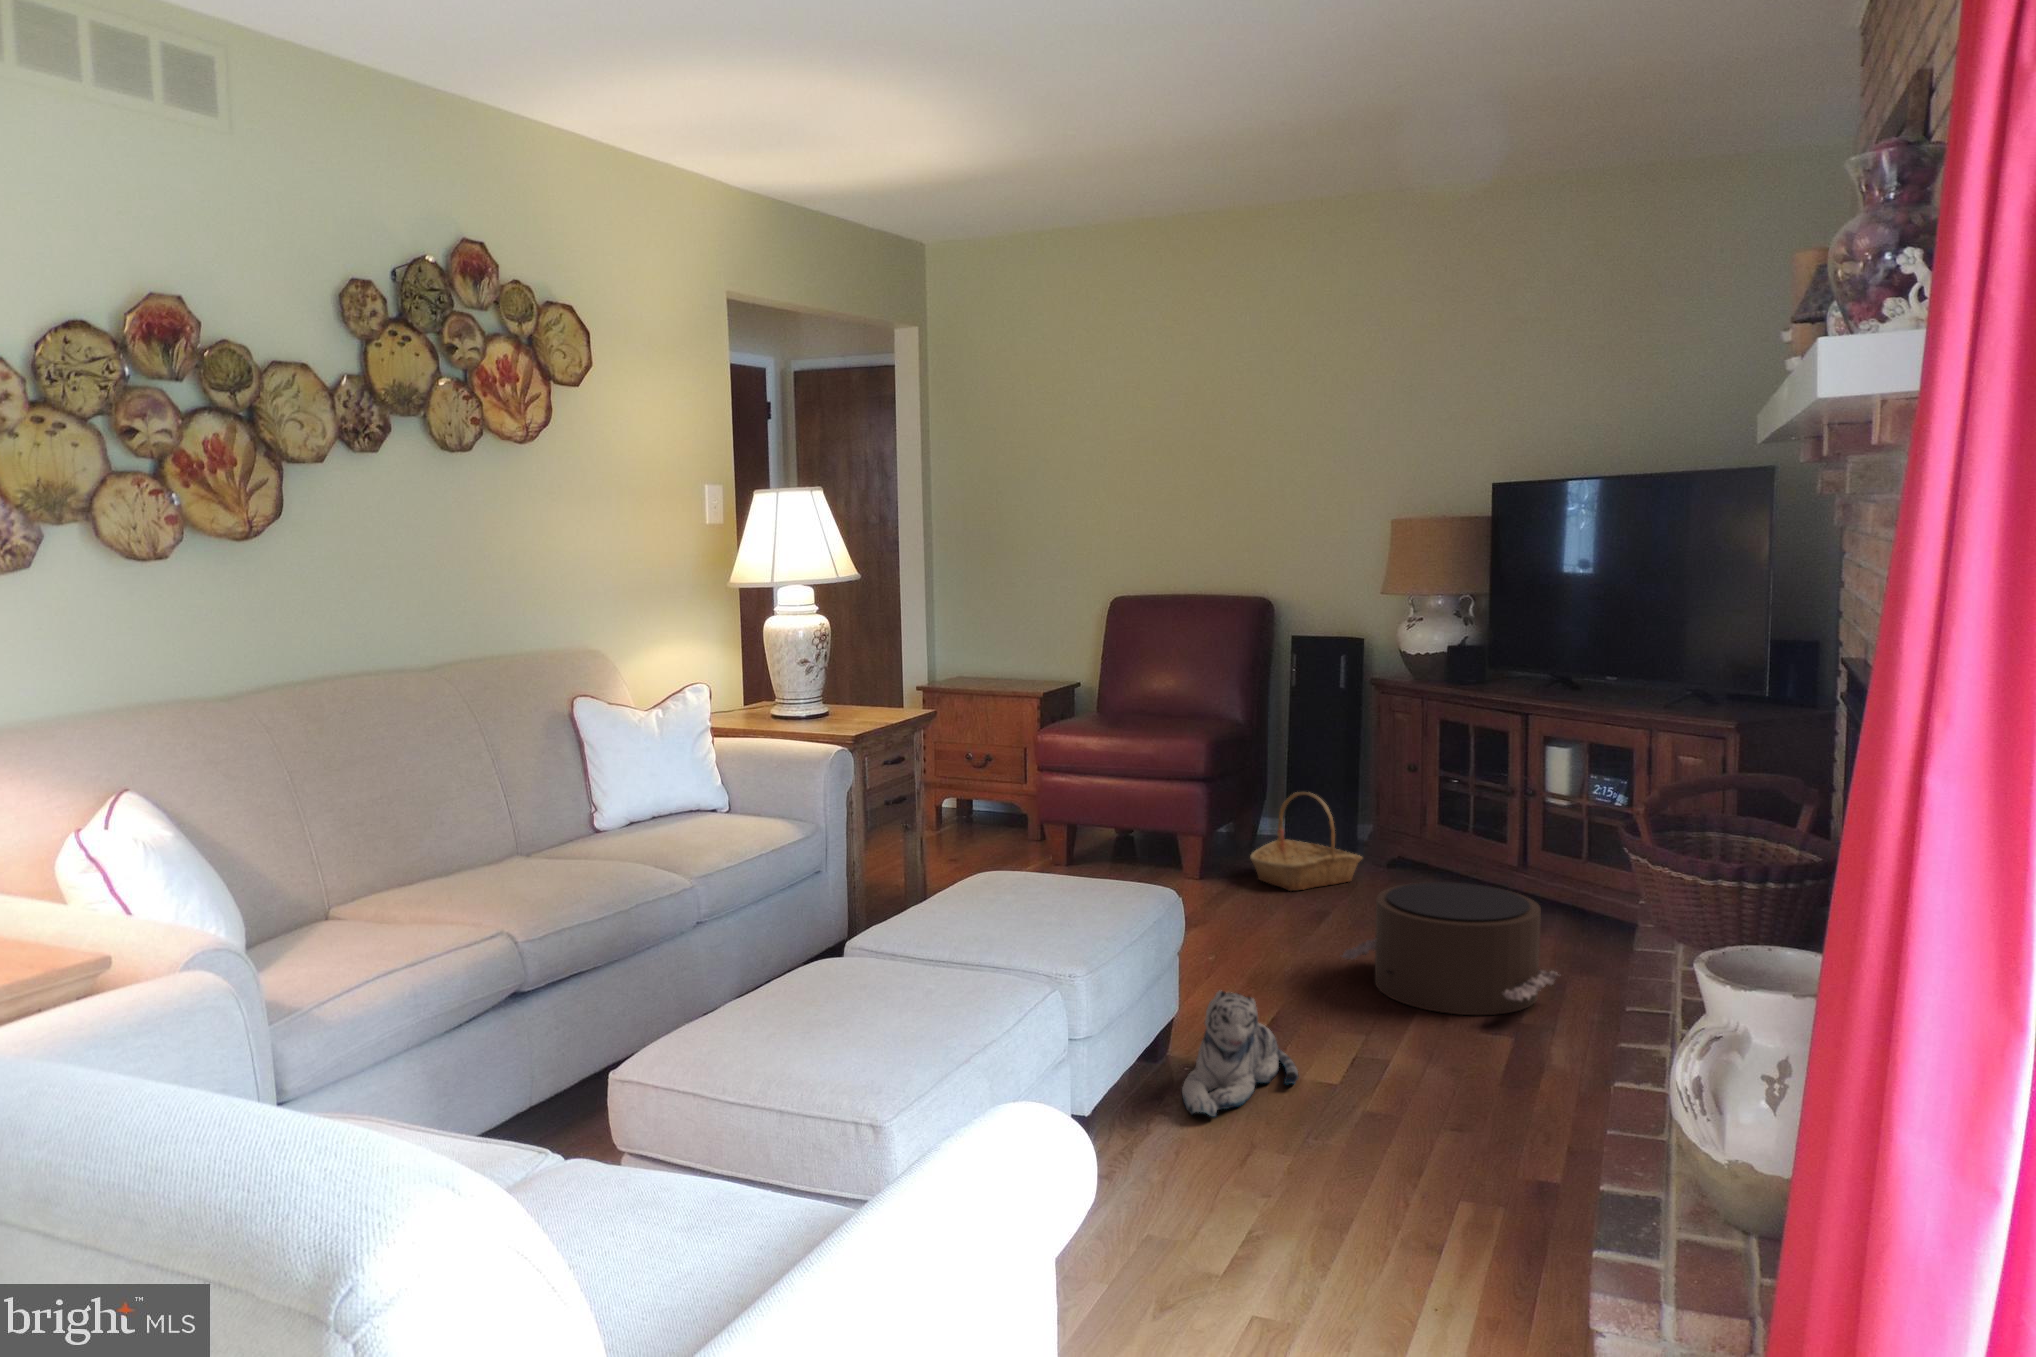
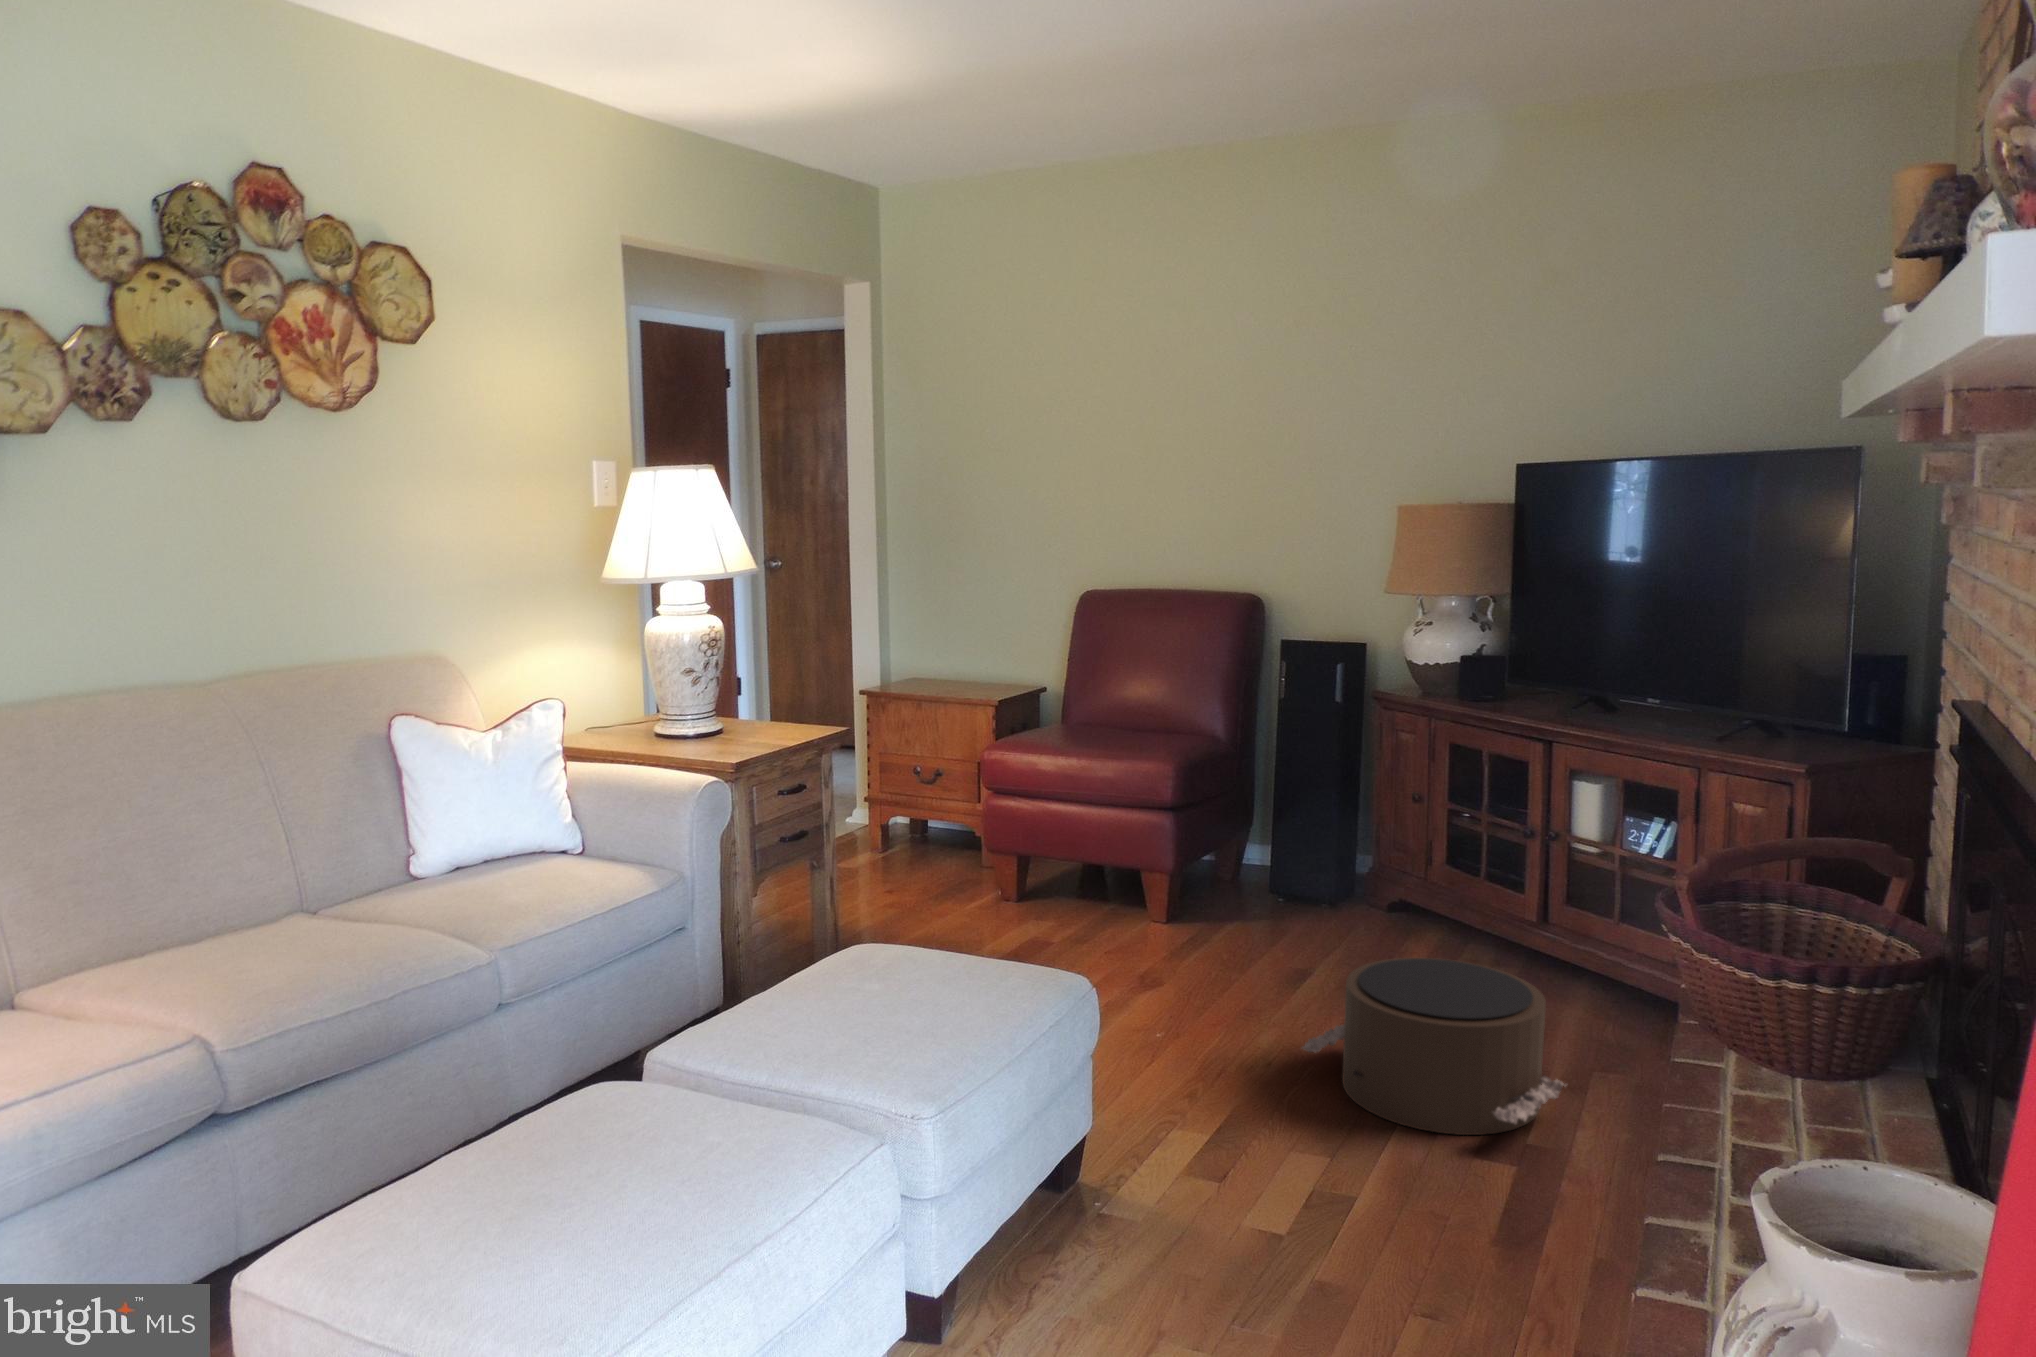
basket: present [1250,792,1362,891] -> none [1218,827,1349,944]
plush toy: present [1182,991,1298,1116] -> none [1072,1120,1227,1288]

